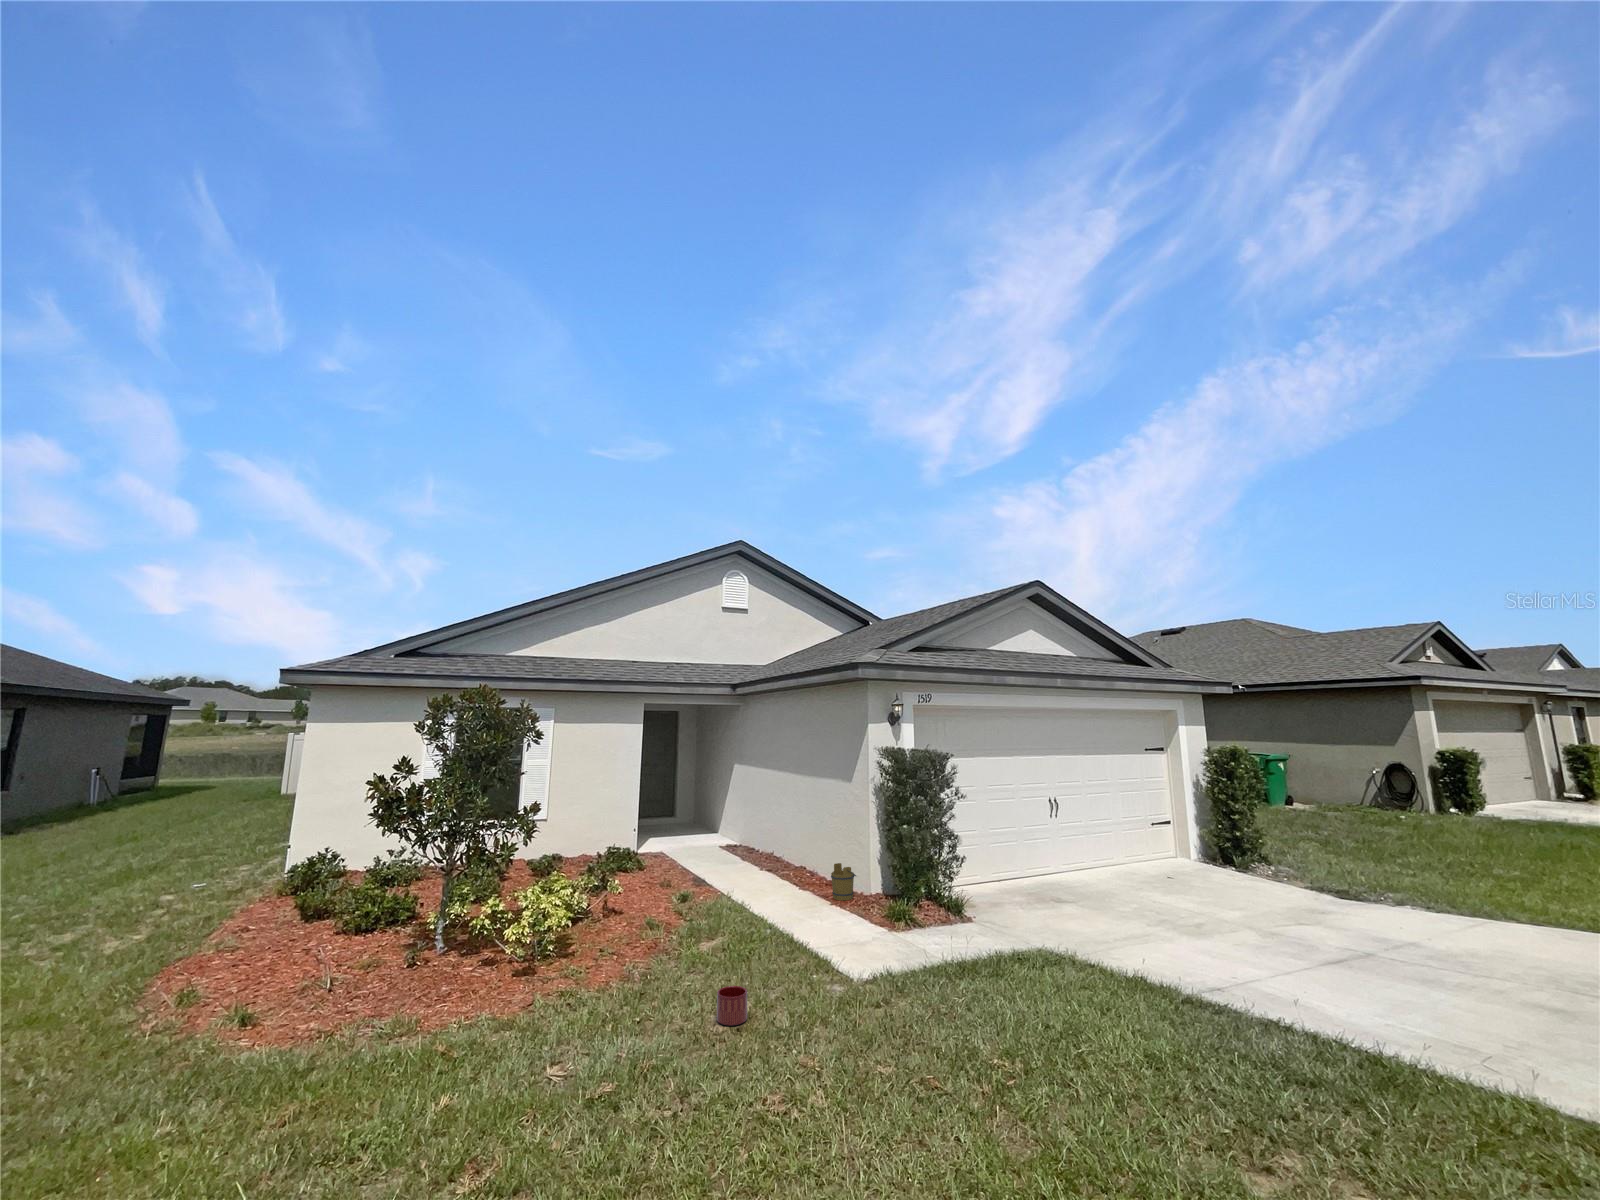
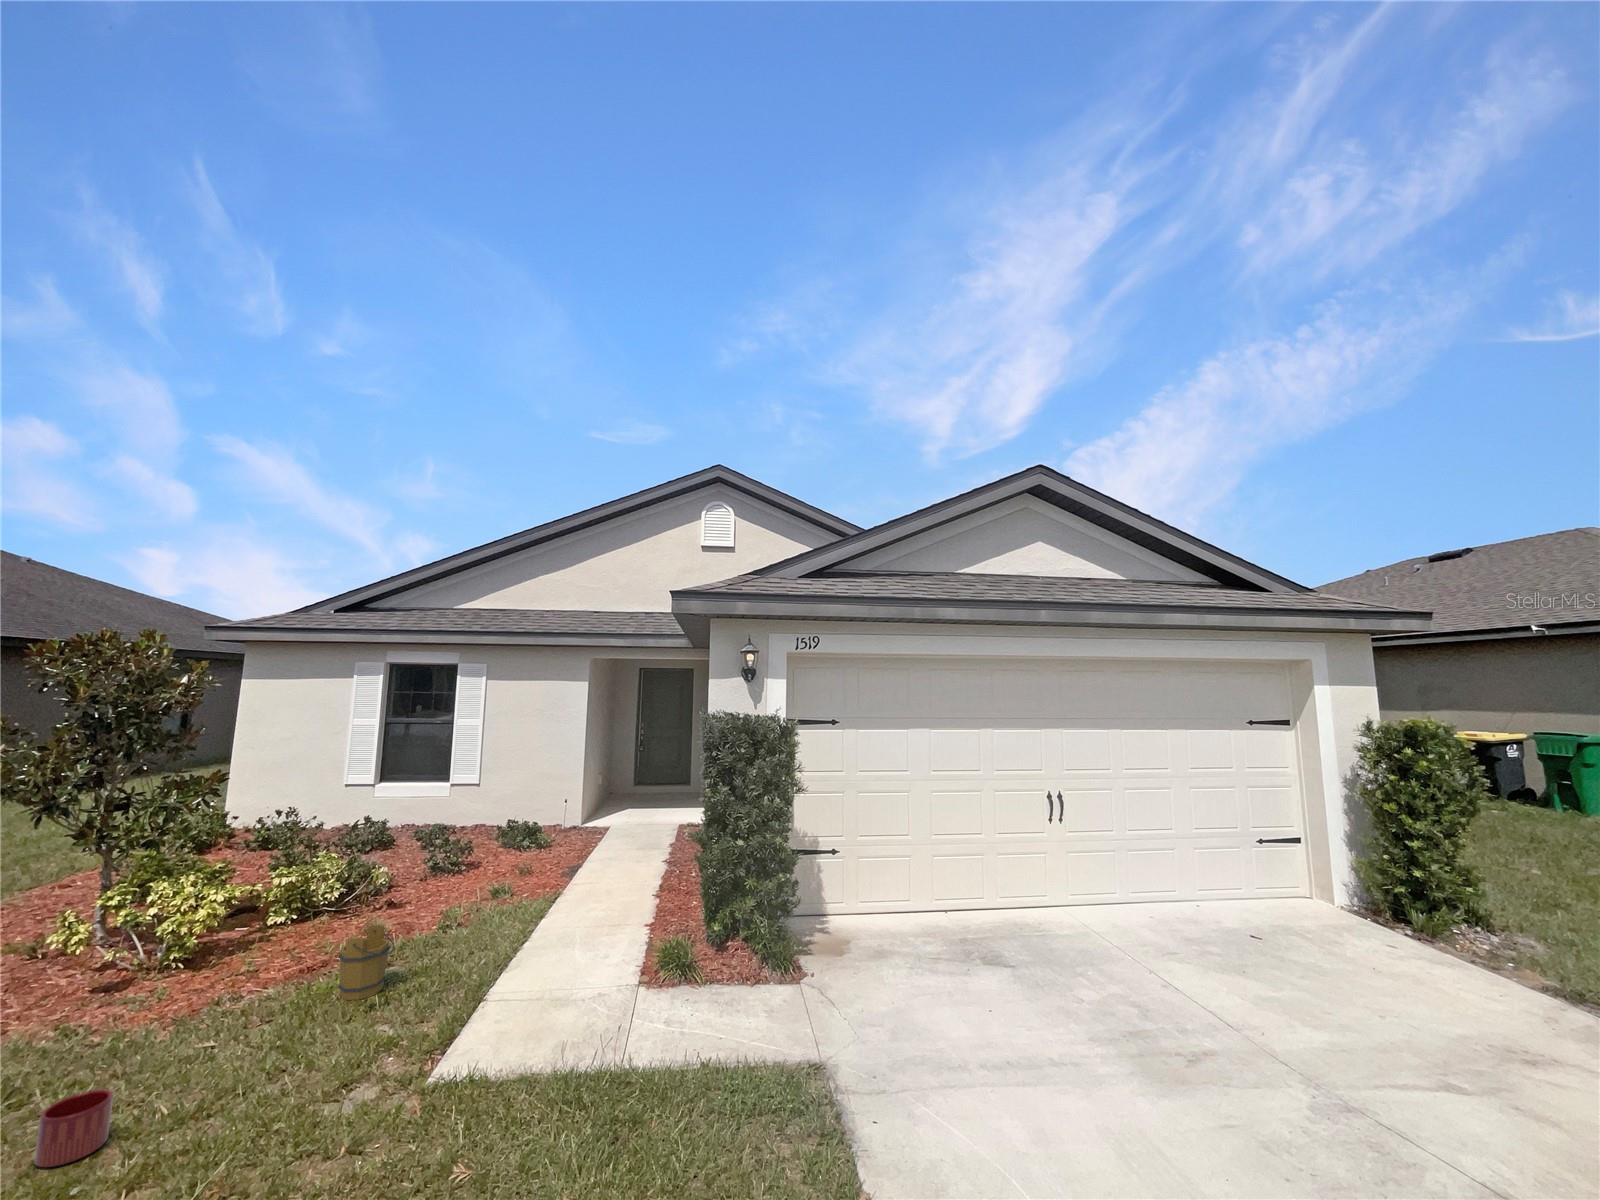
bucket: present [831,863,856,901] -> present [339,925,394,1000]

